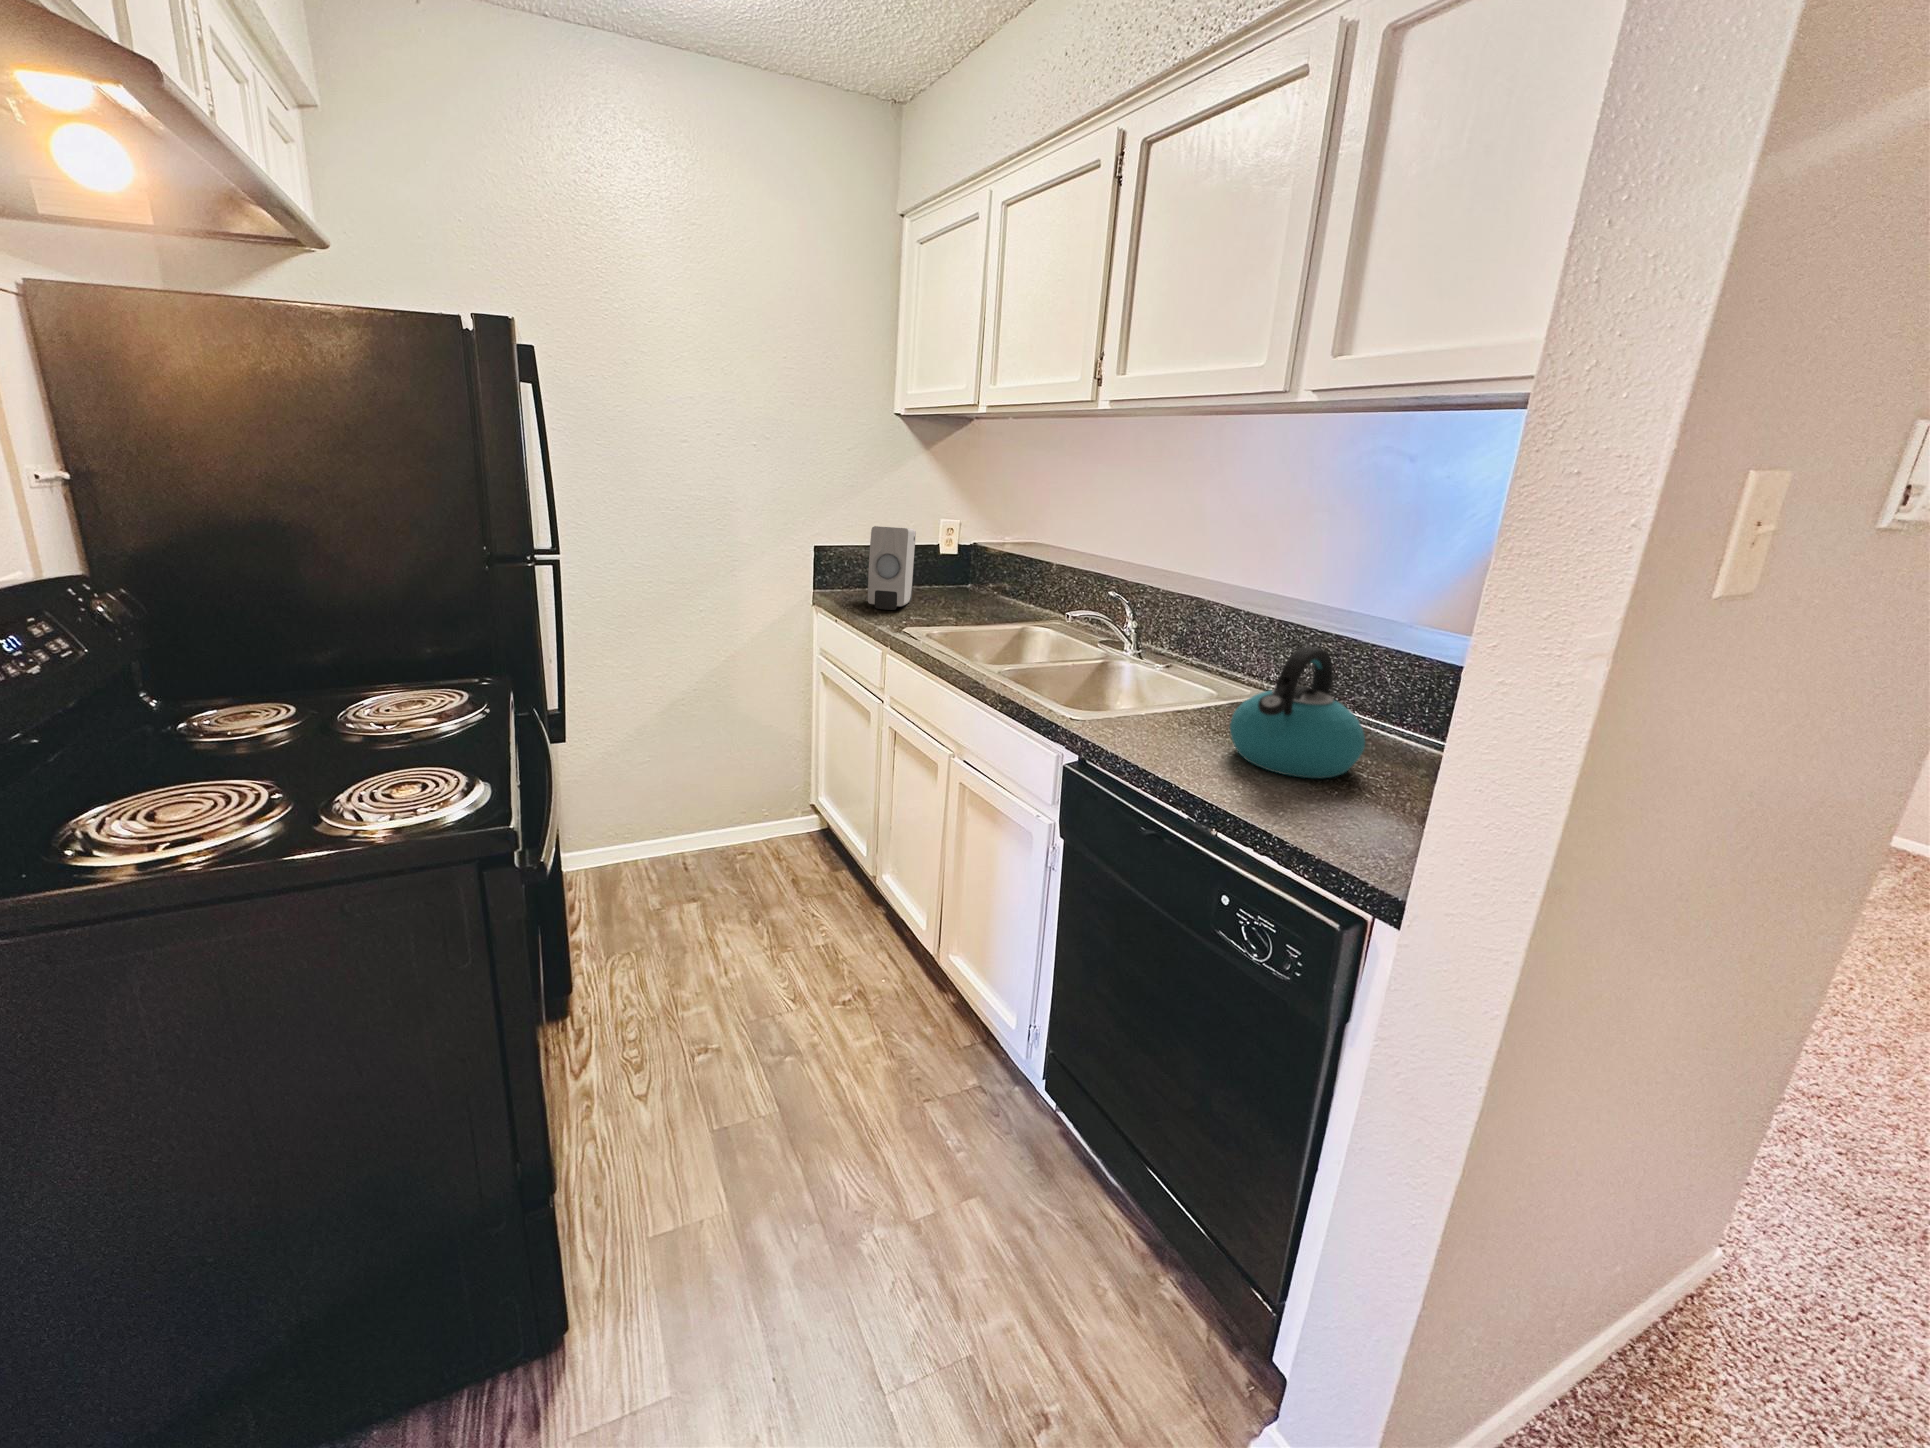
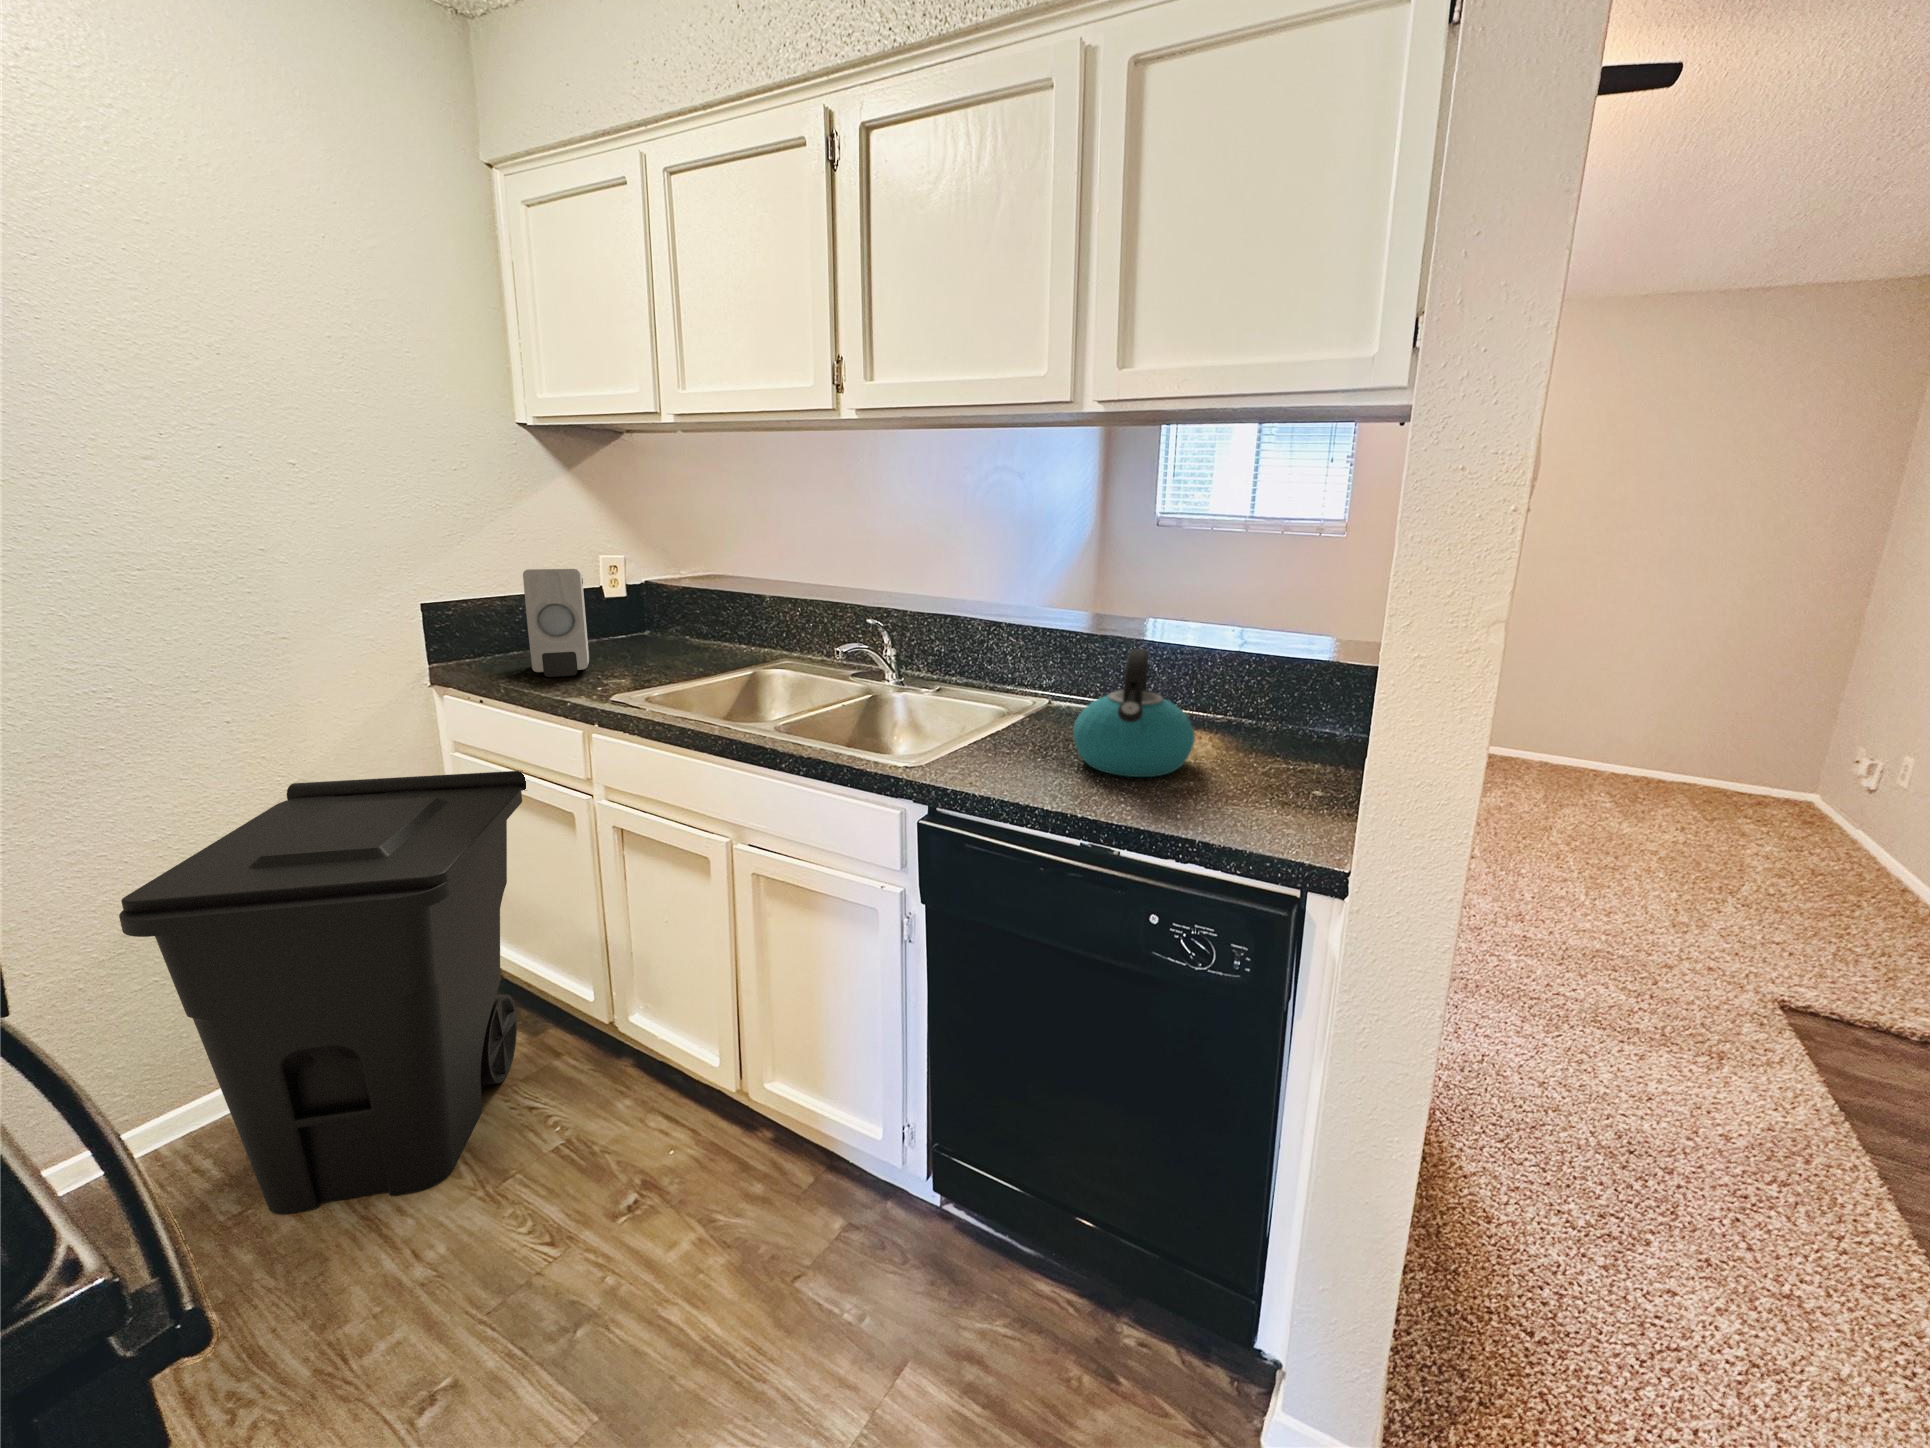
trash can: none [627,657,856,937] -> present [119,771,526,1214]

